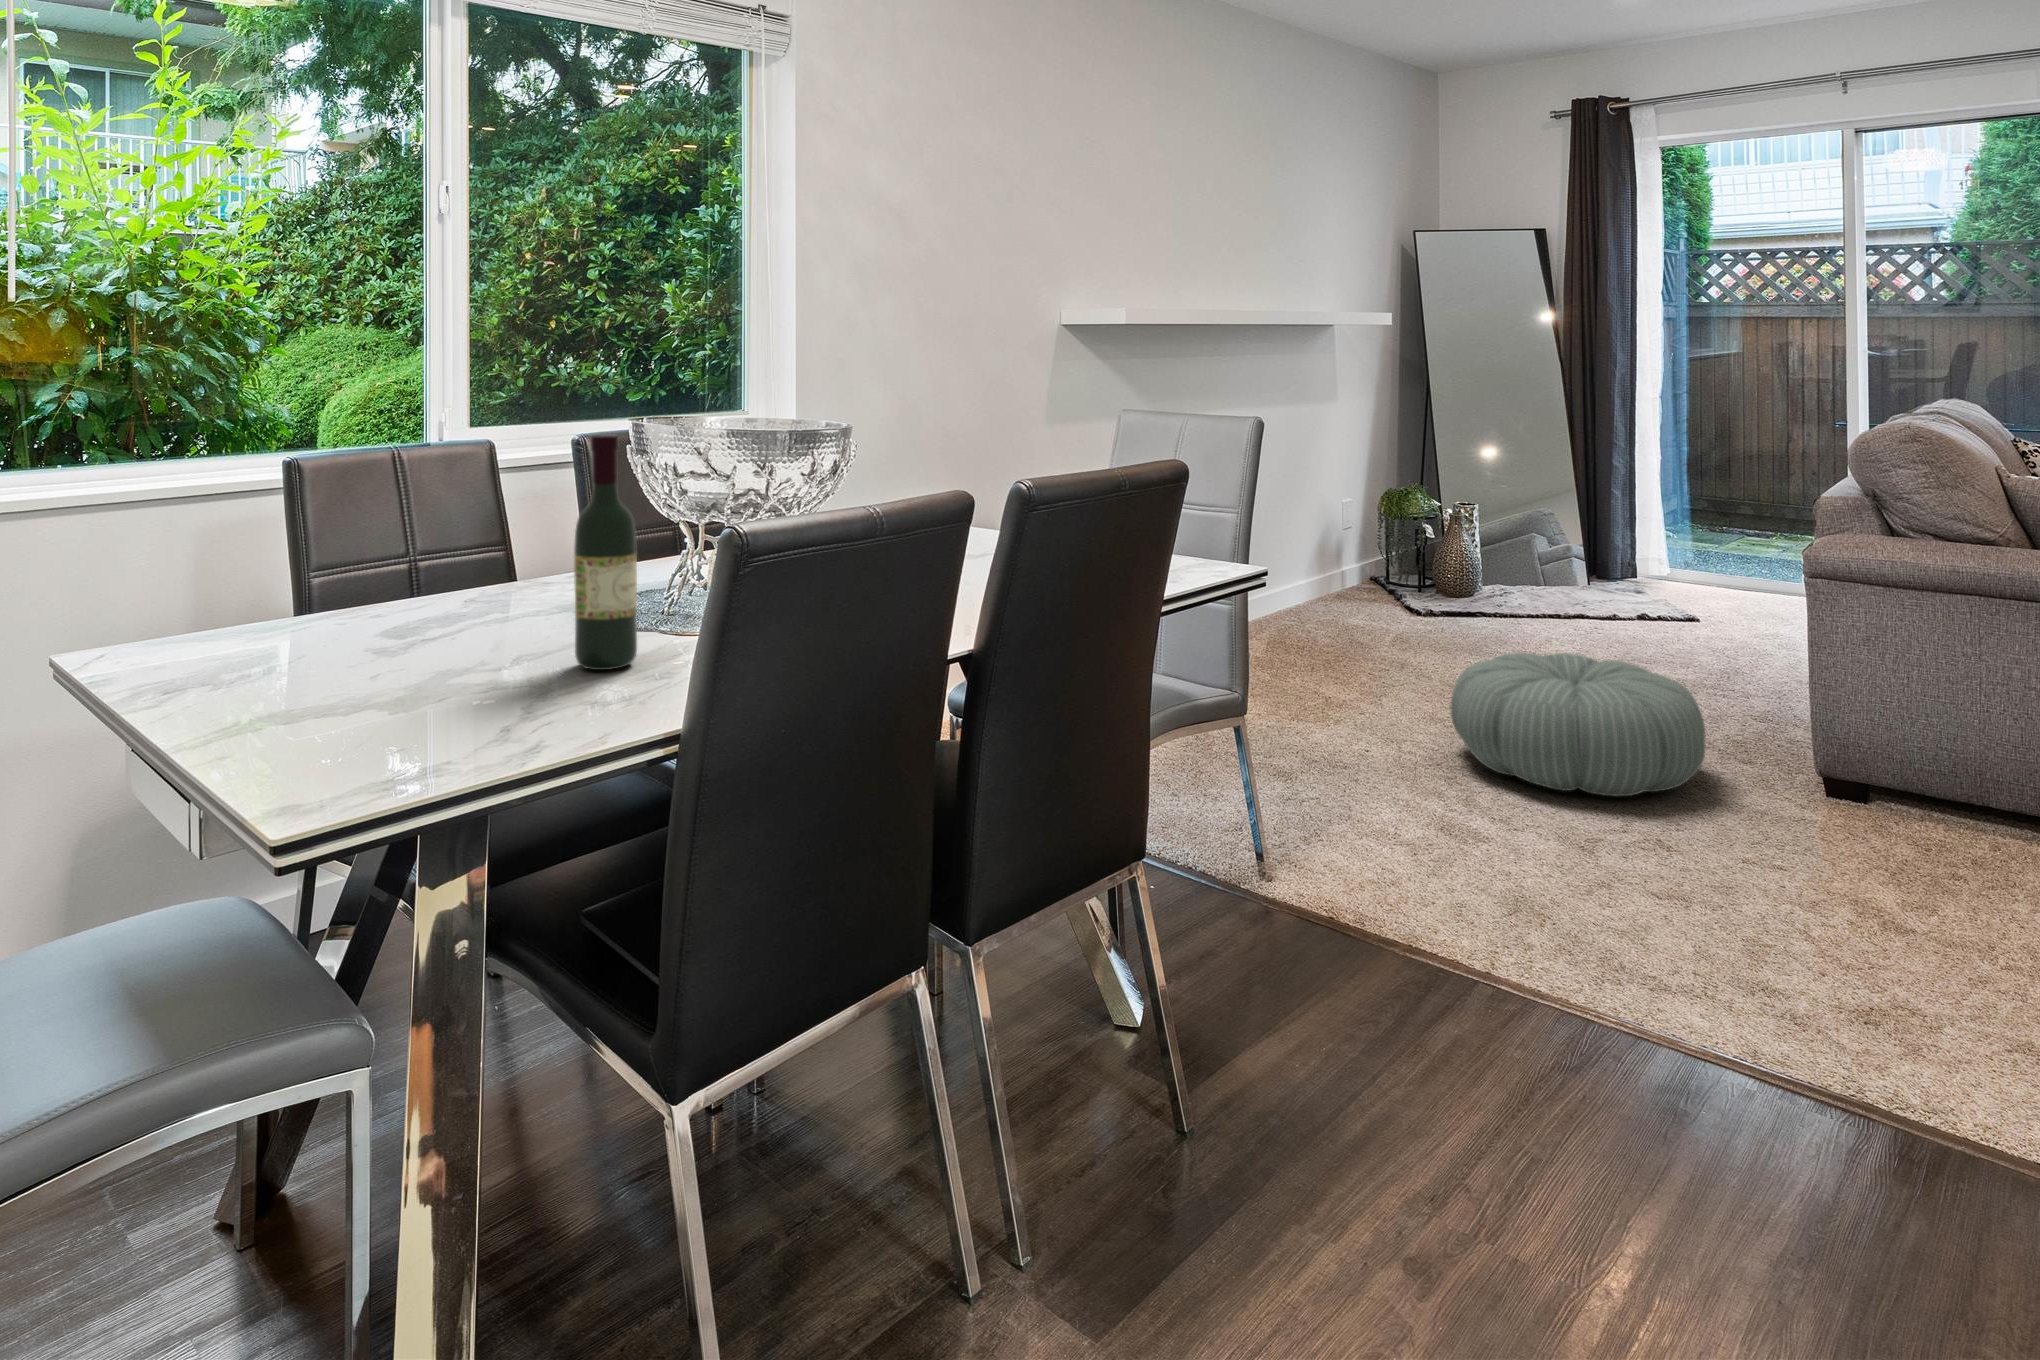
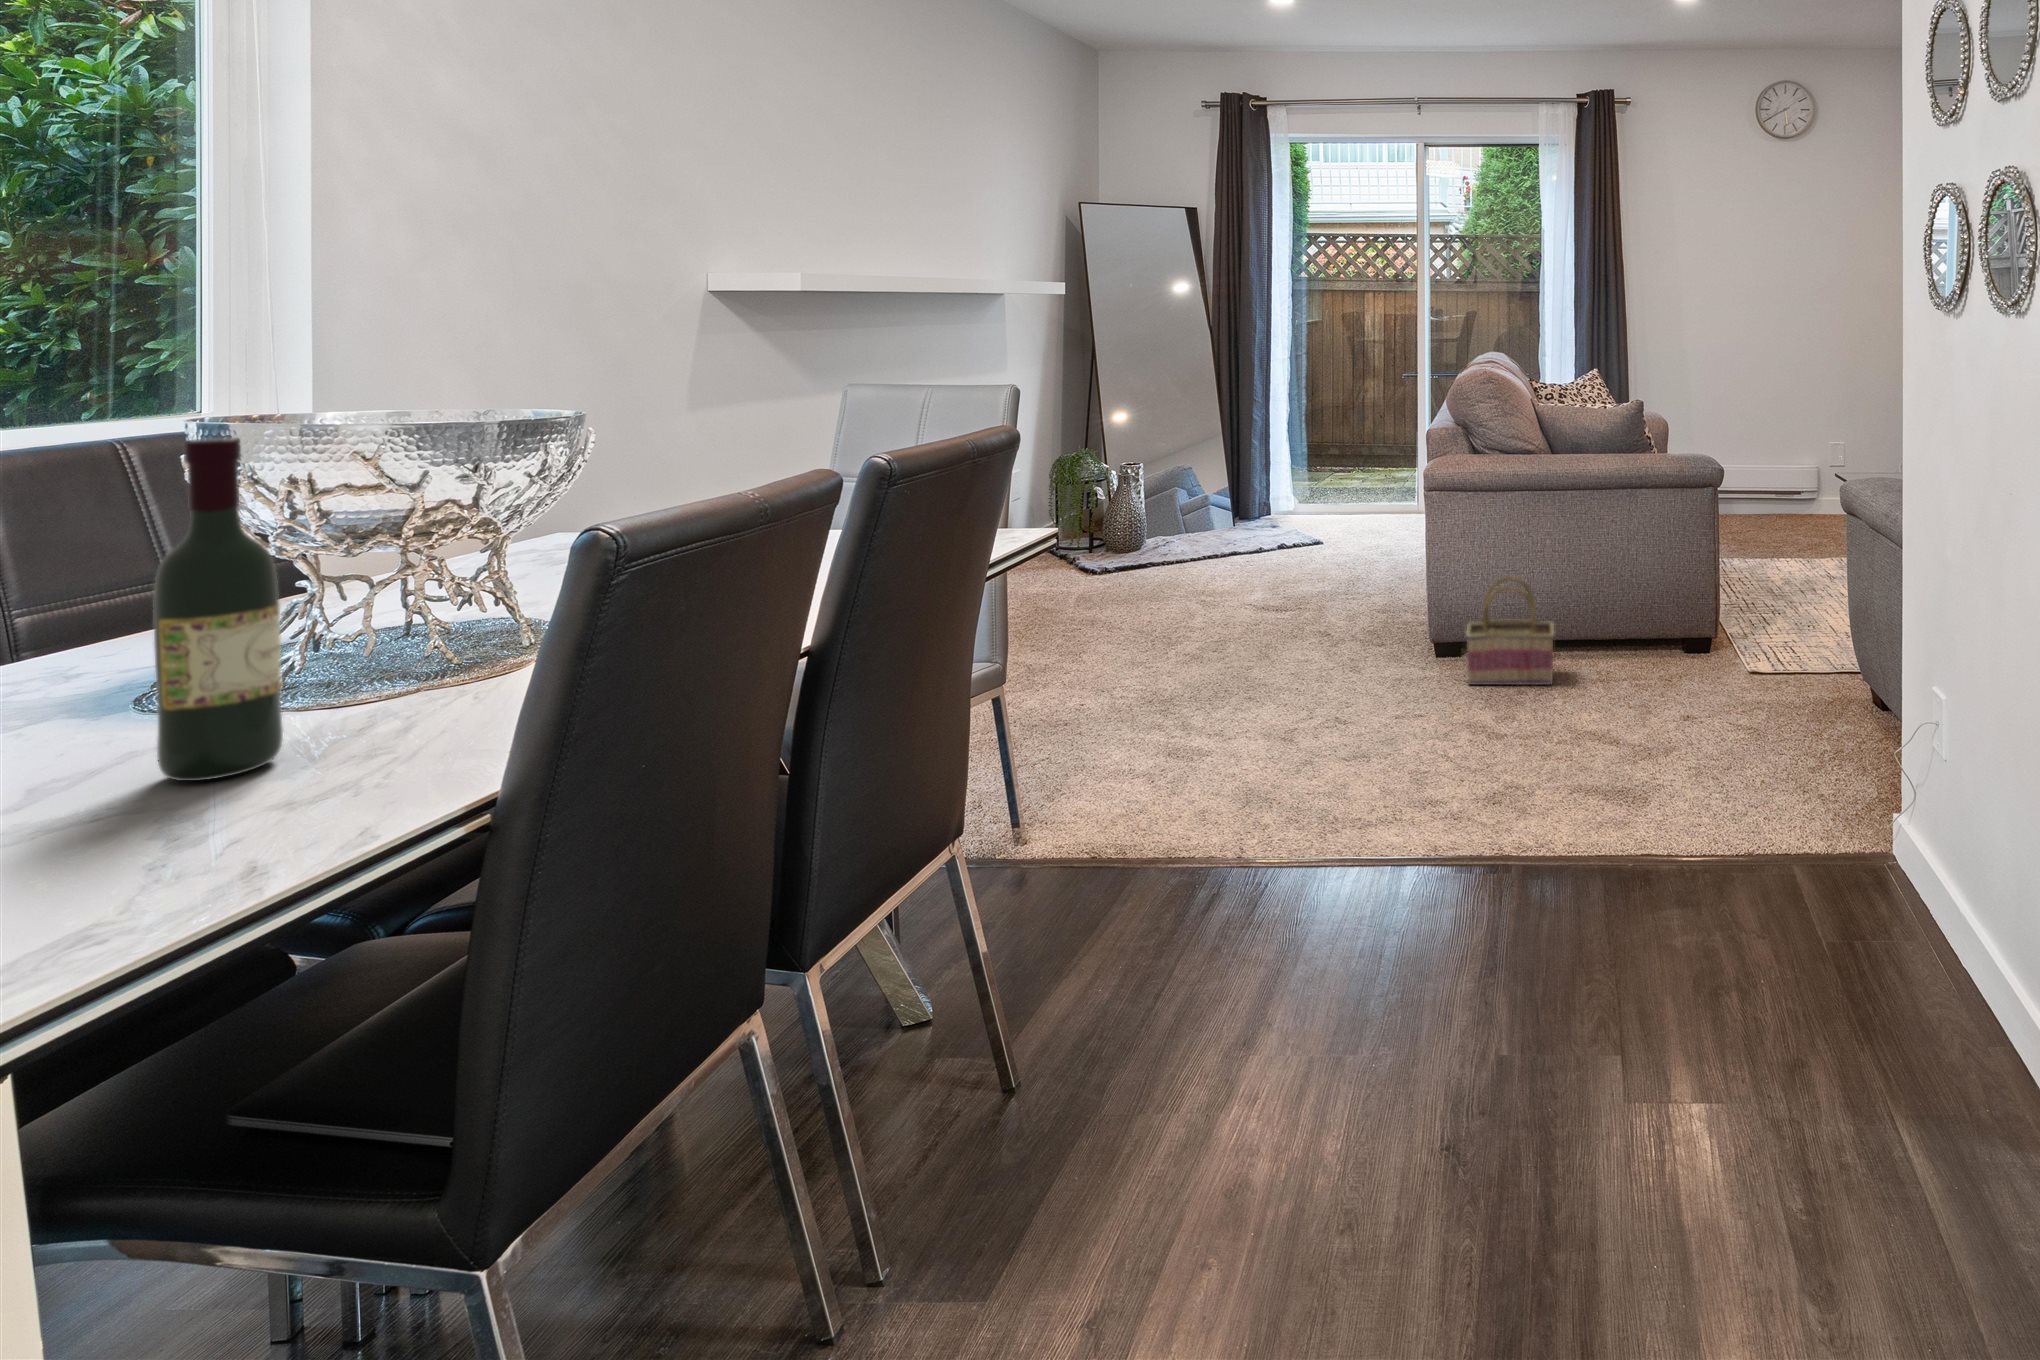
pouf: present [1451,653,1706,796] -> none [1157,582,1361,700]
basket: none [1861,702,2017,867] -> present [1466,576,1554,685]

